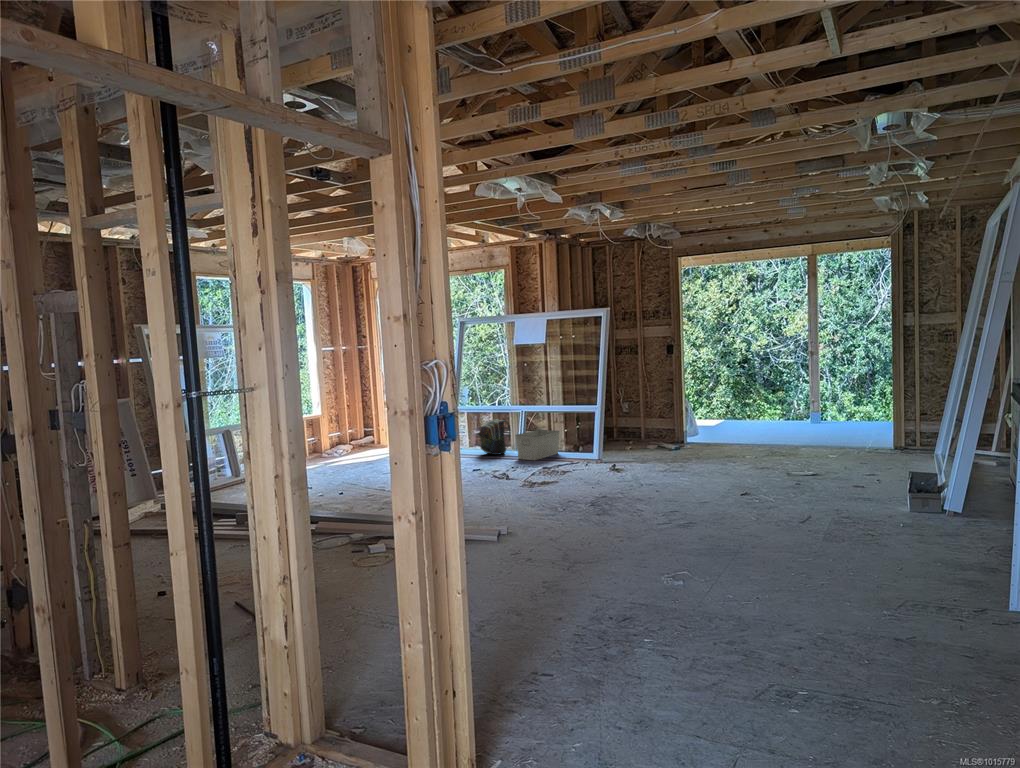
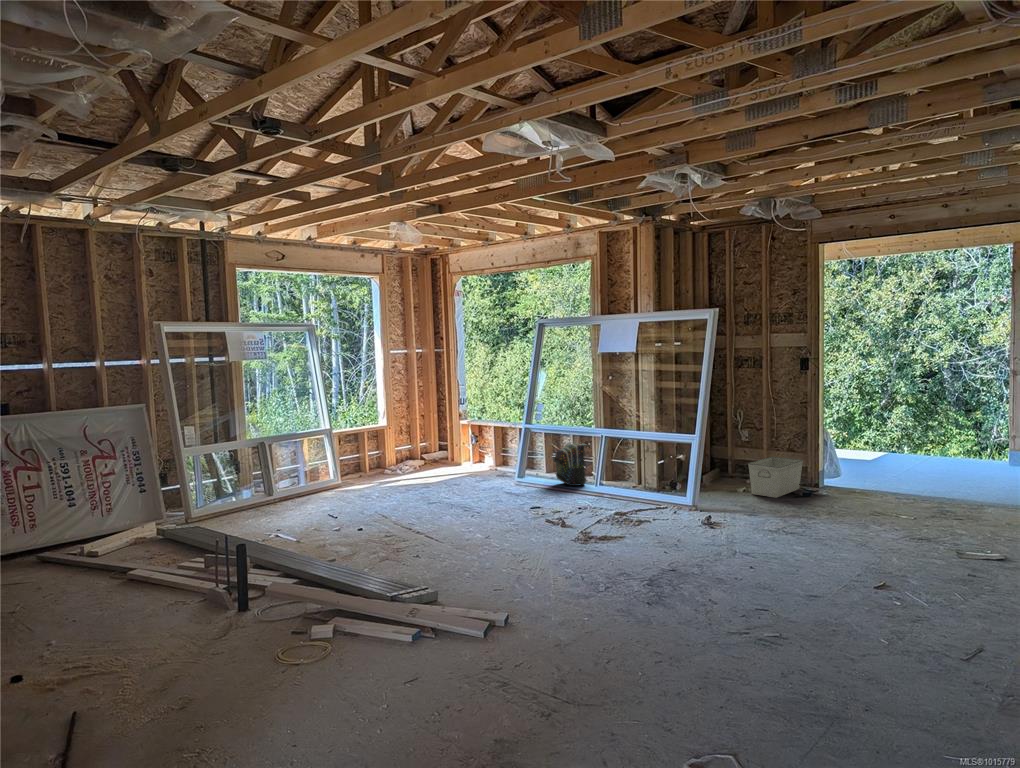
storage bin: present [516,430,559,460] -> present [748,457,803,498]

